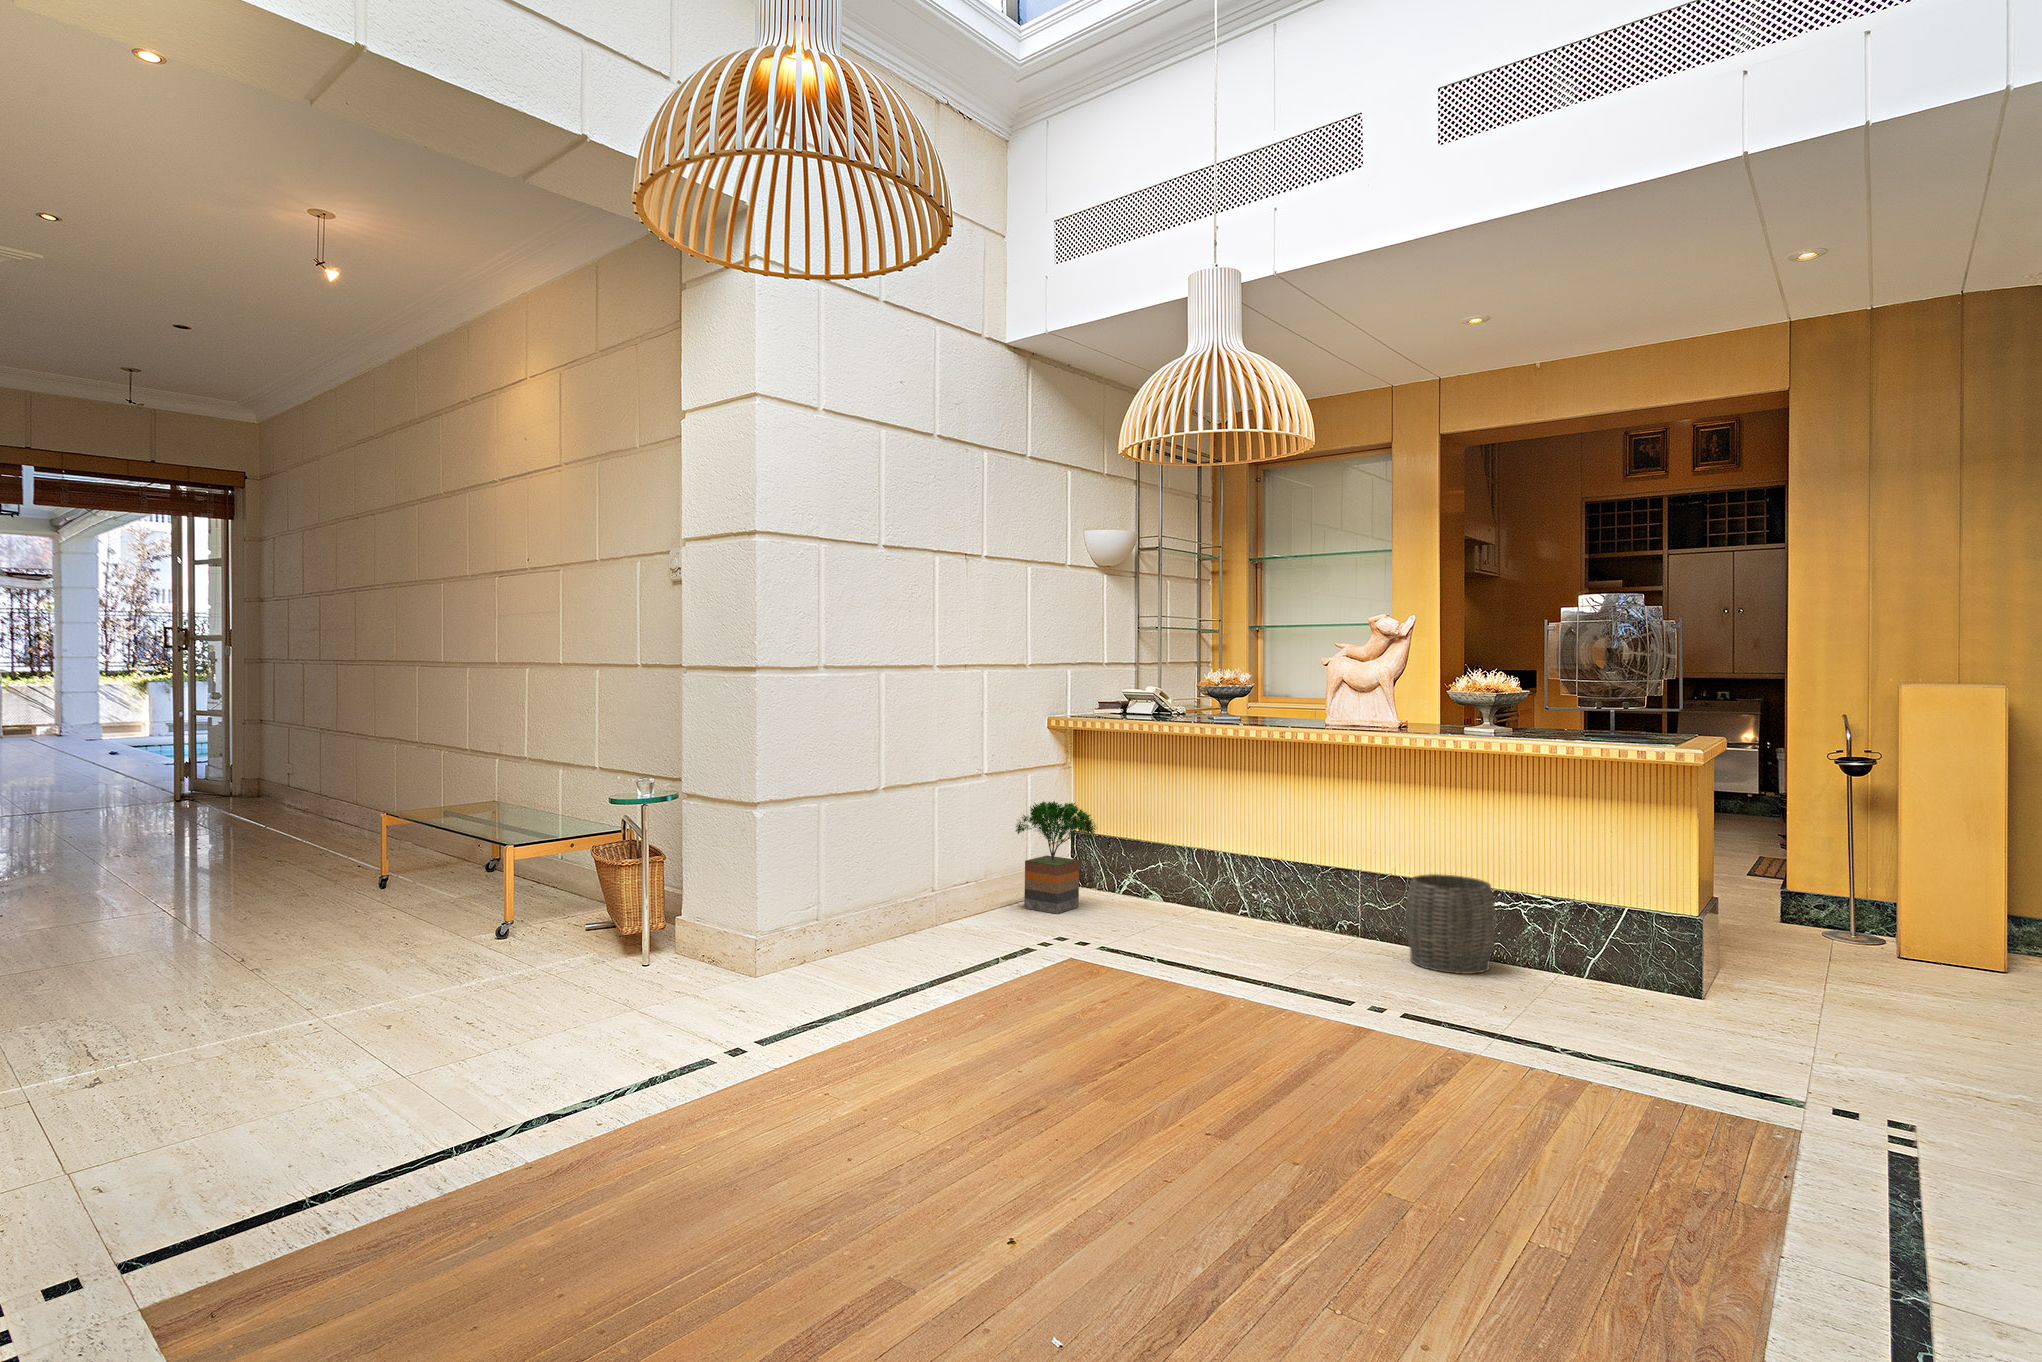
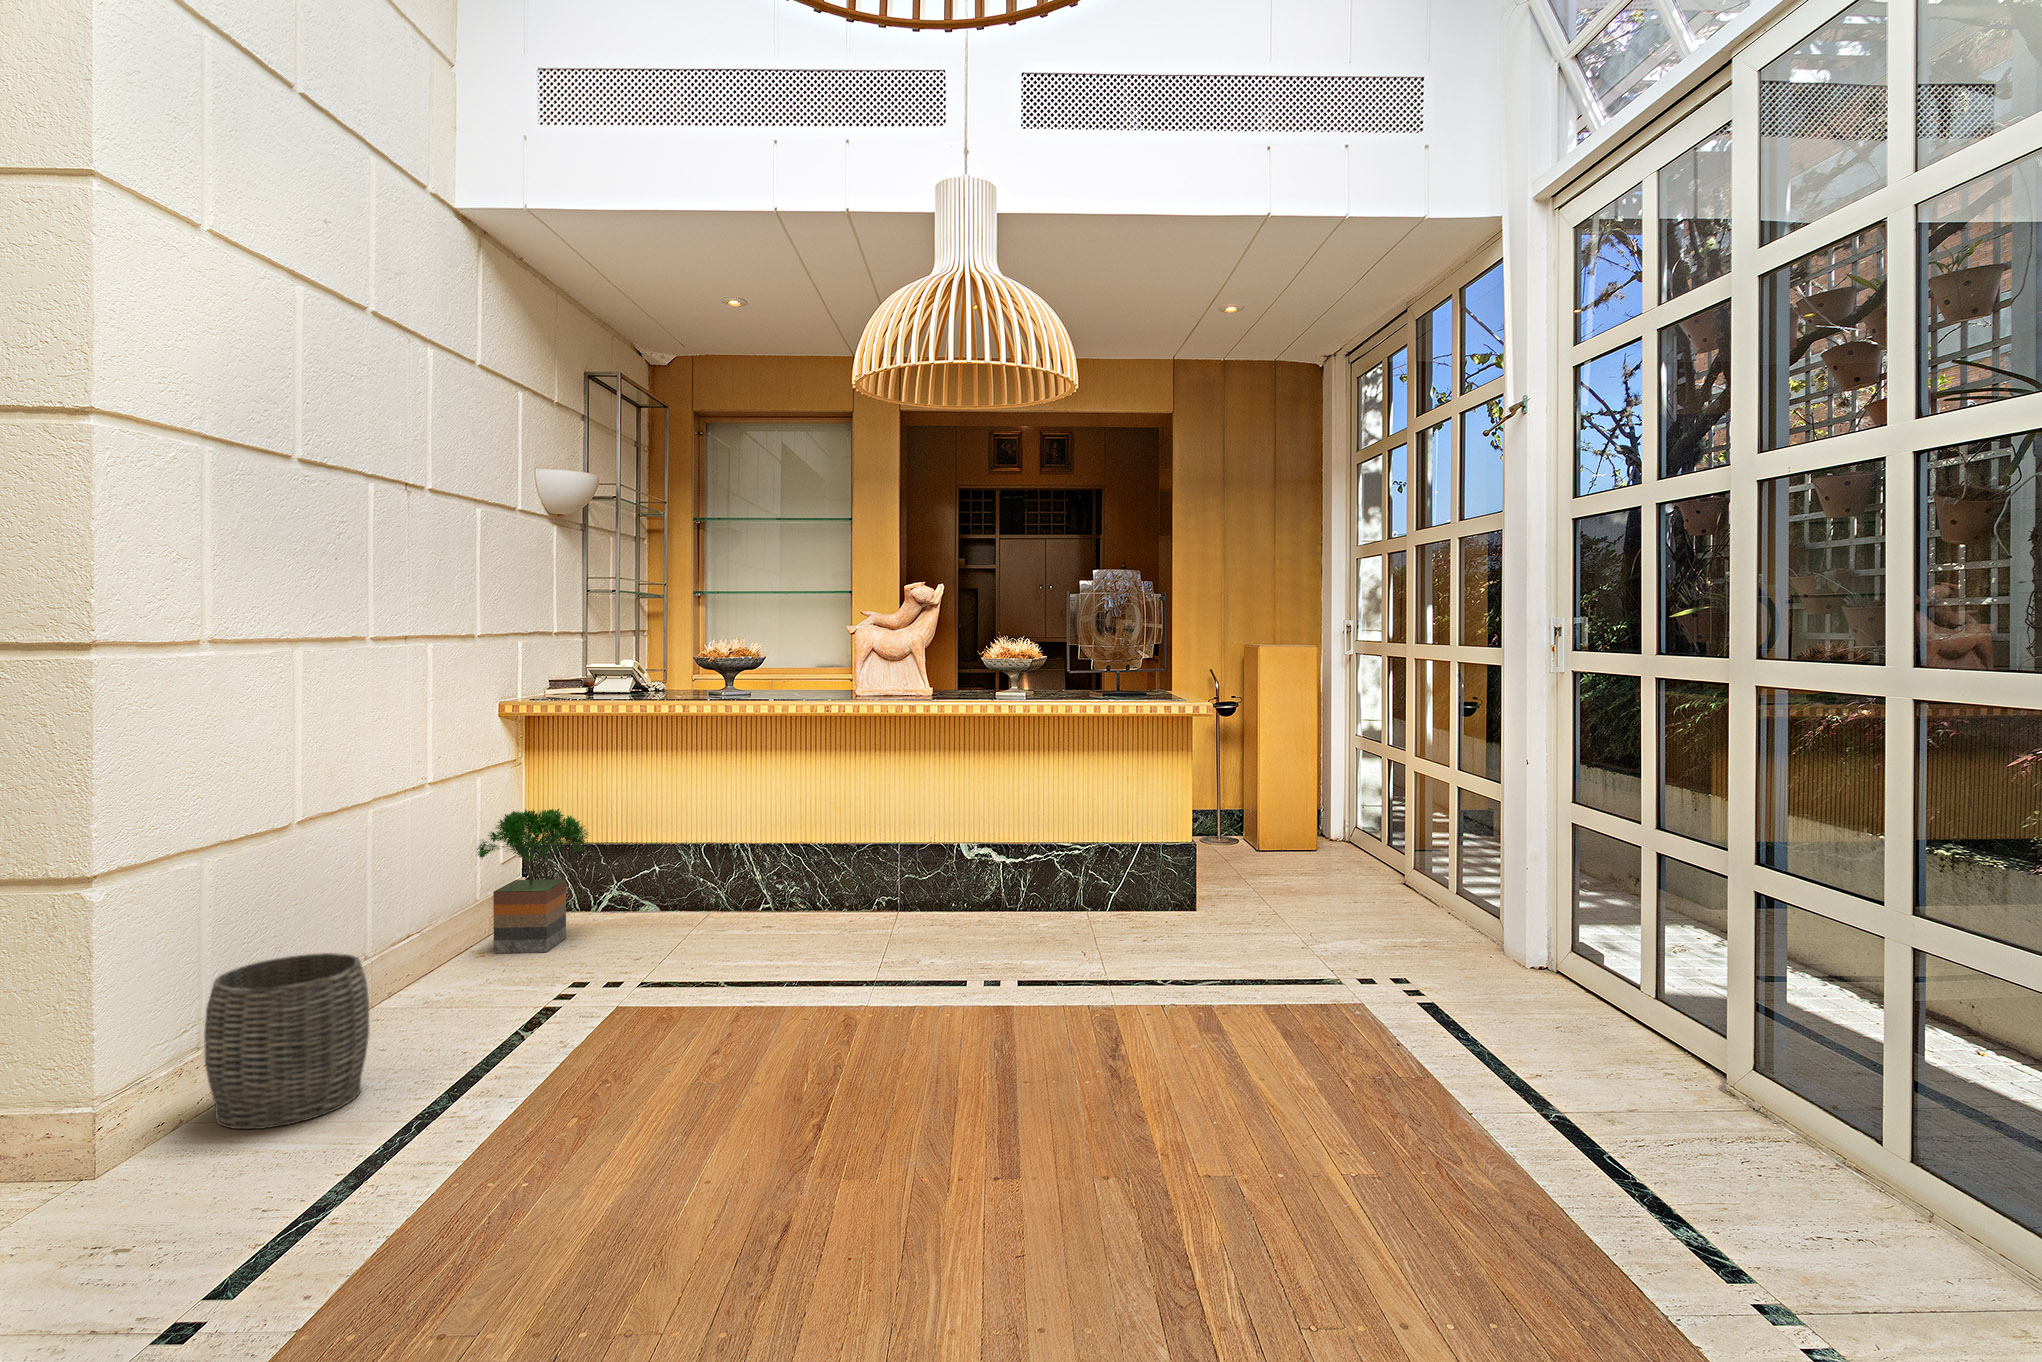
woven basket: present [1406,874,1495,974] -> present [204,953,369,1129]

